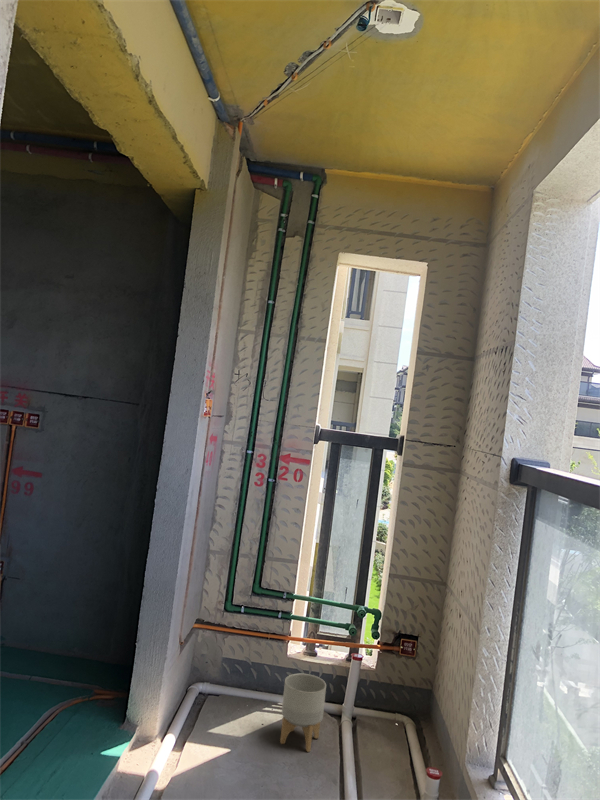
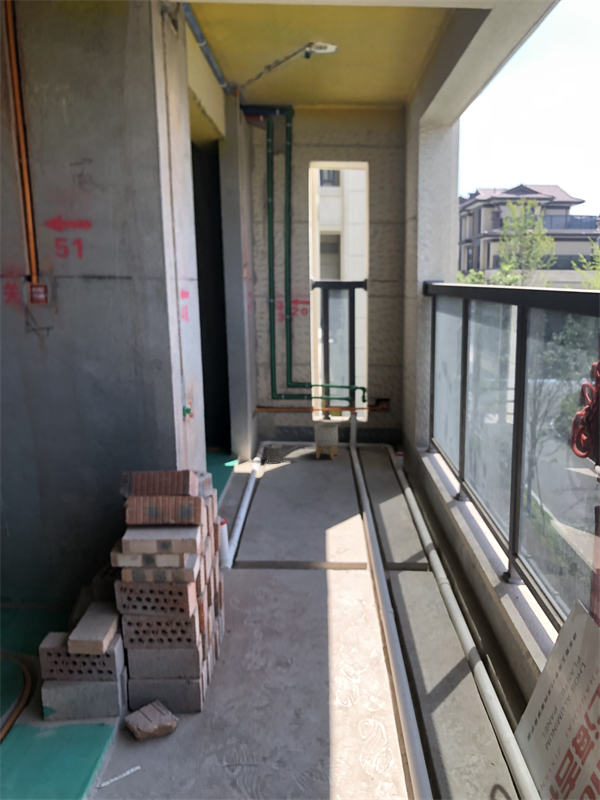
watering can: none [176,703,257,748] -> present [258,443,302,464]

